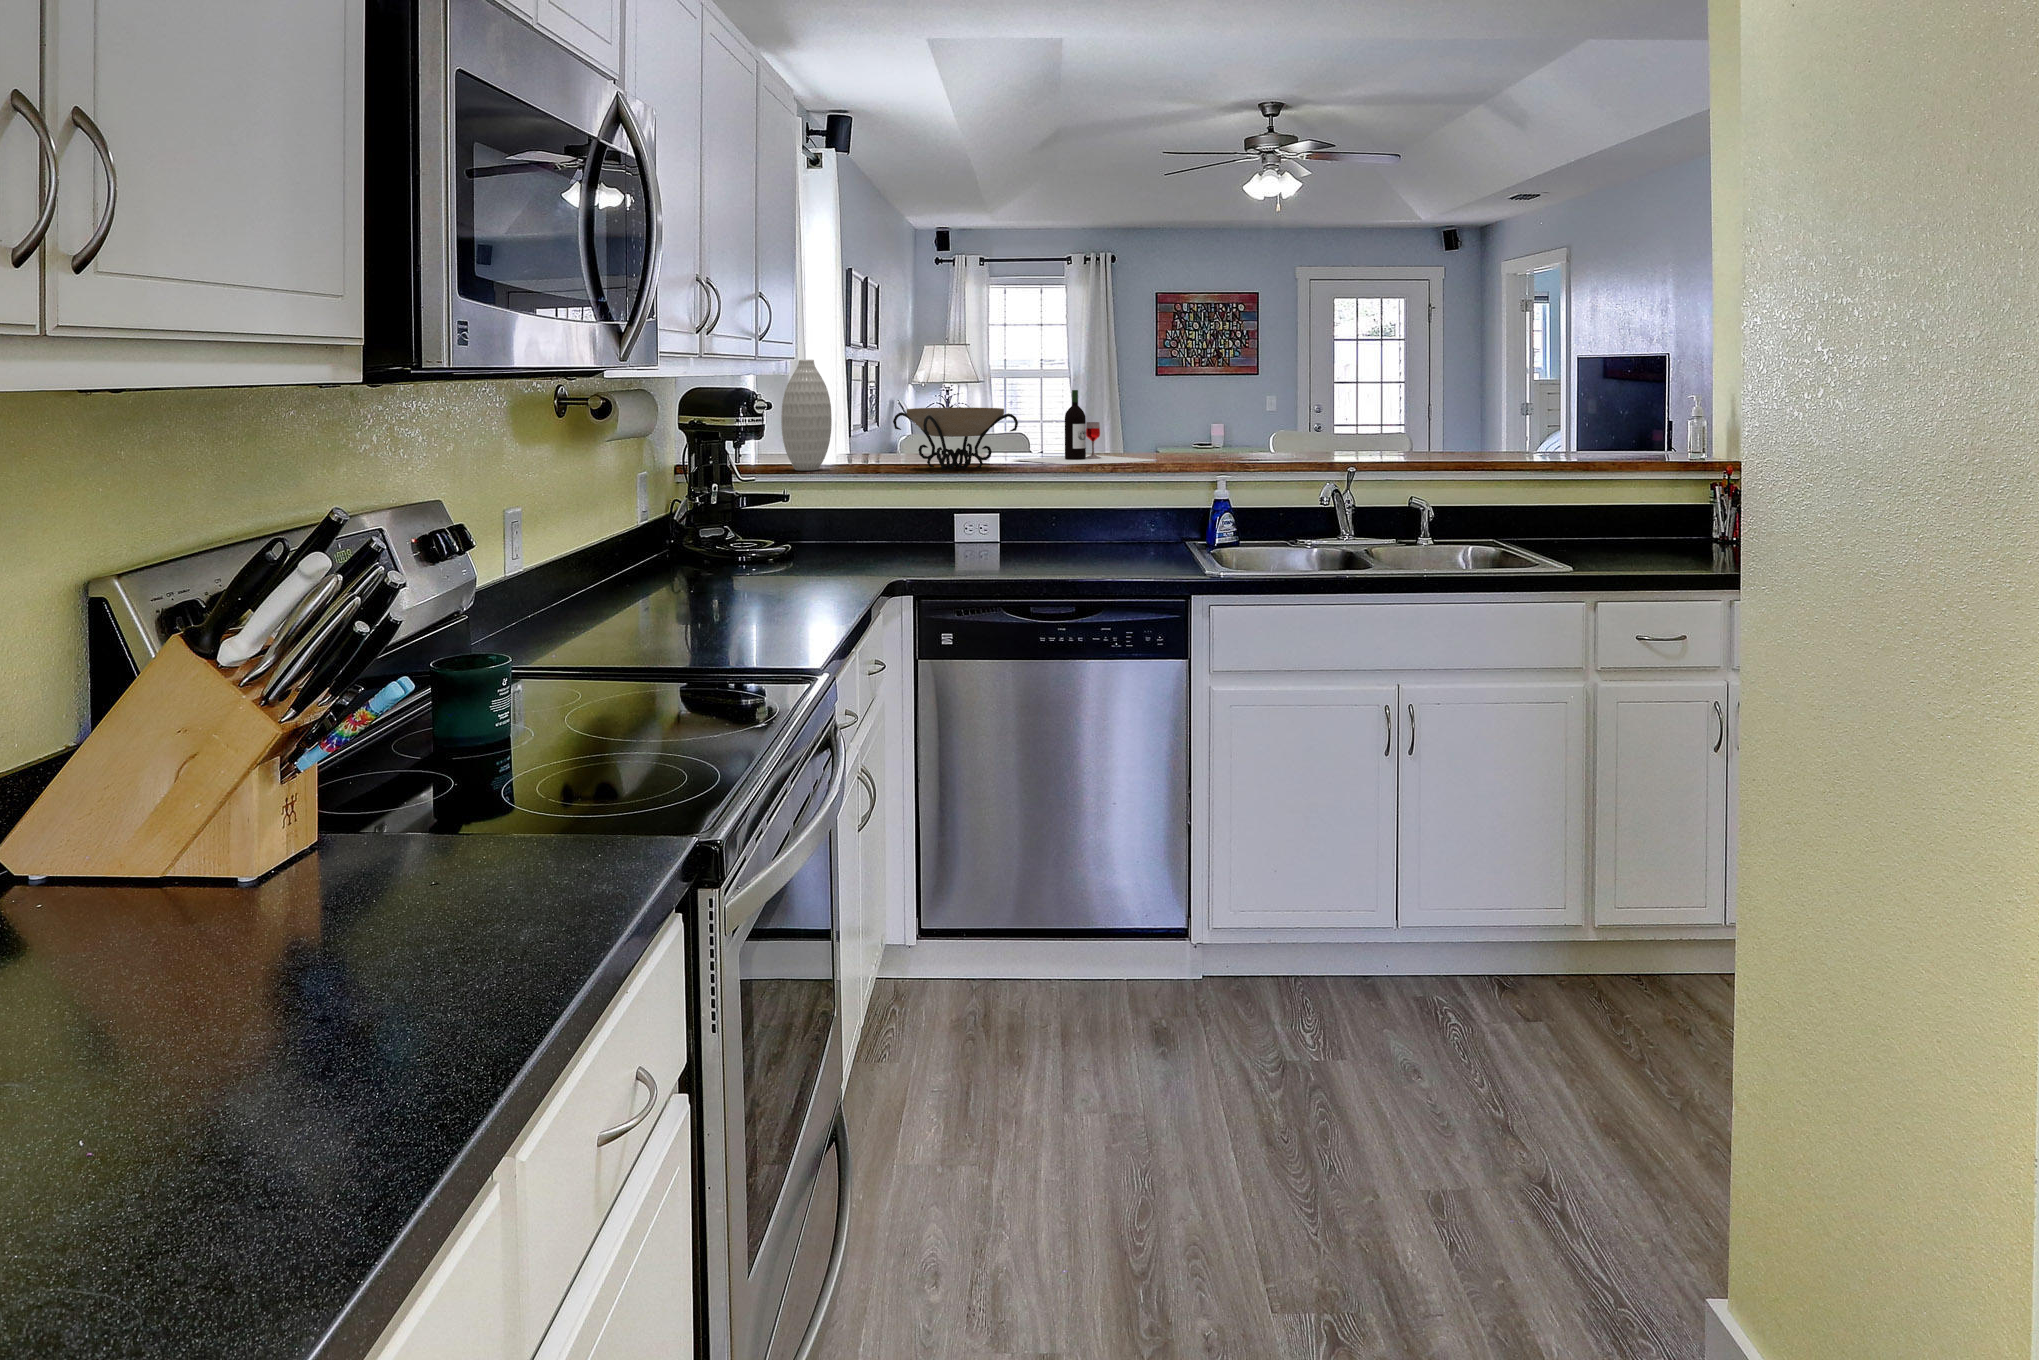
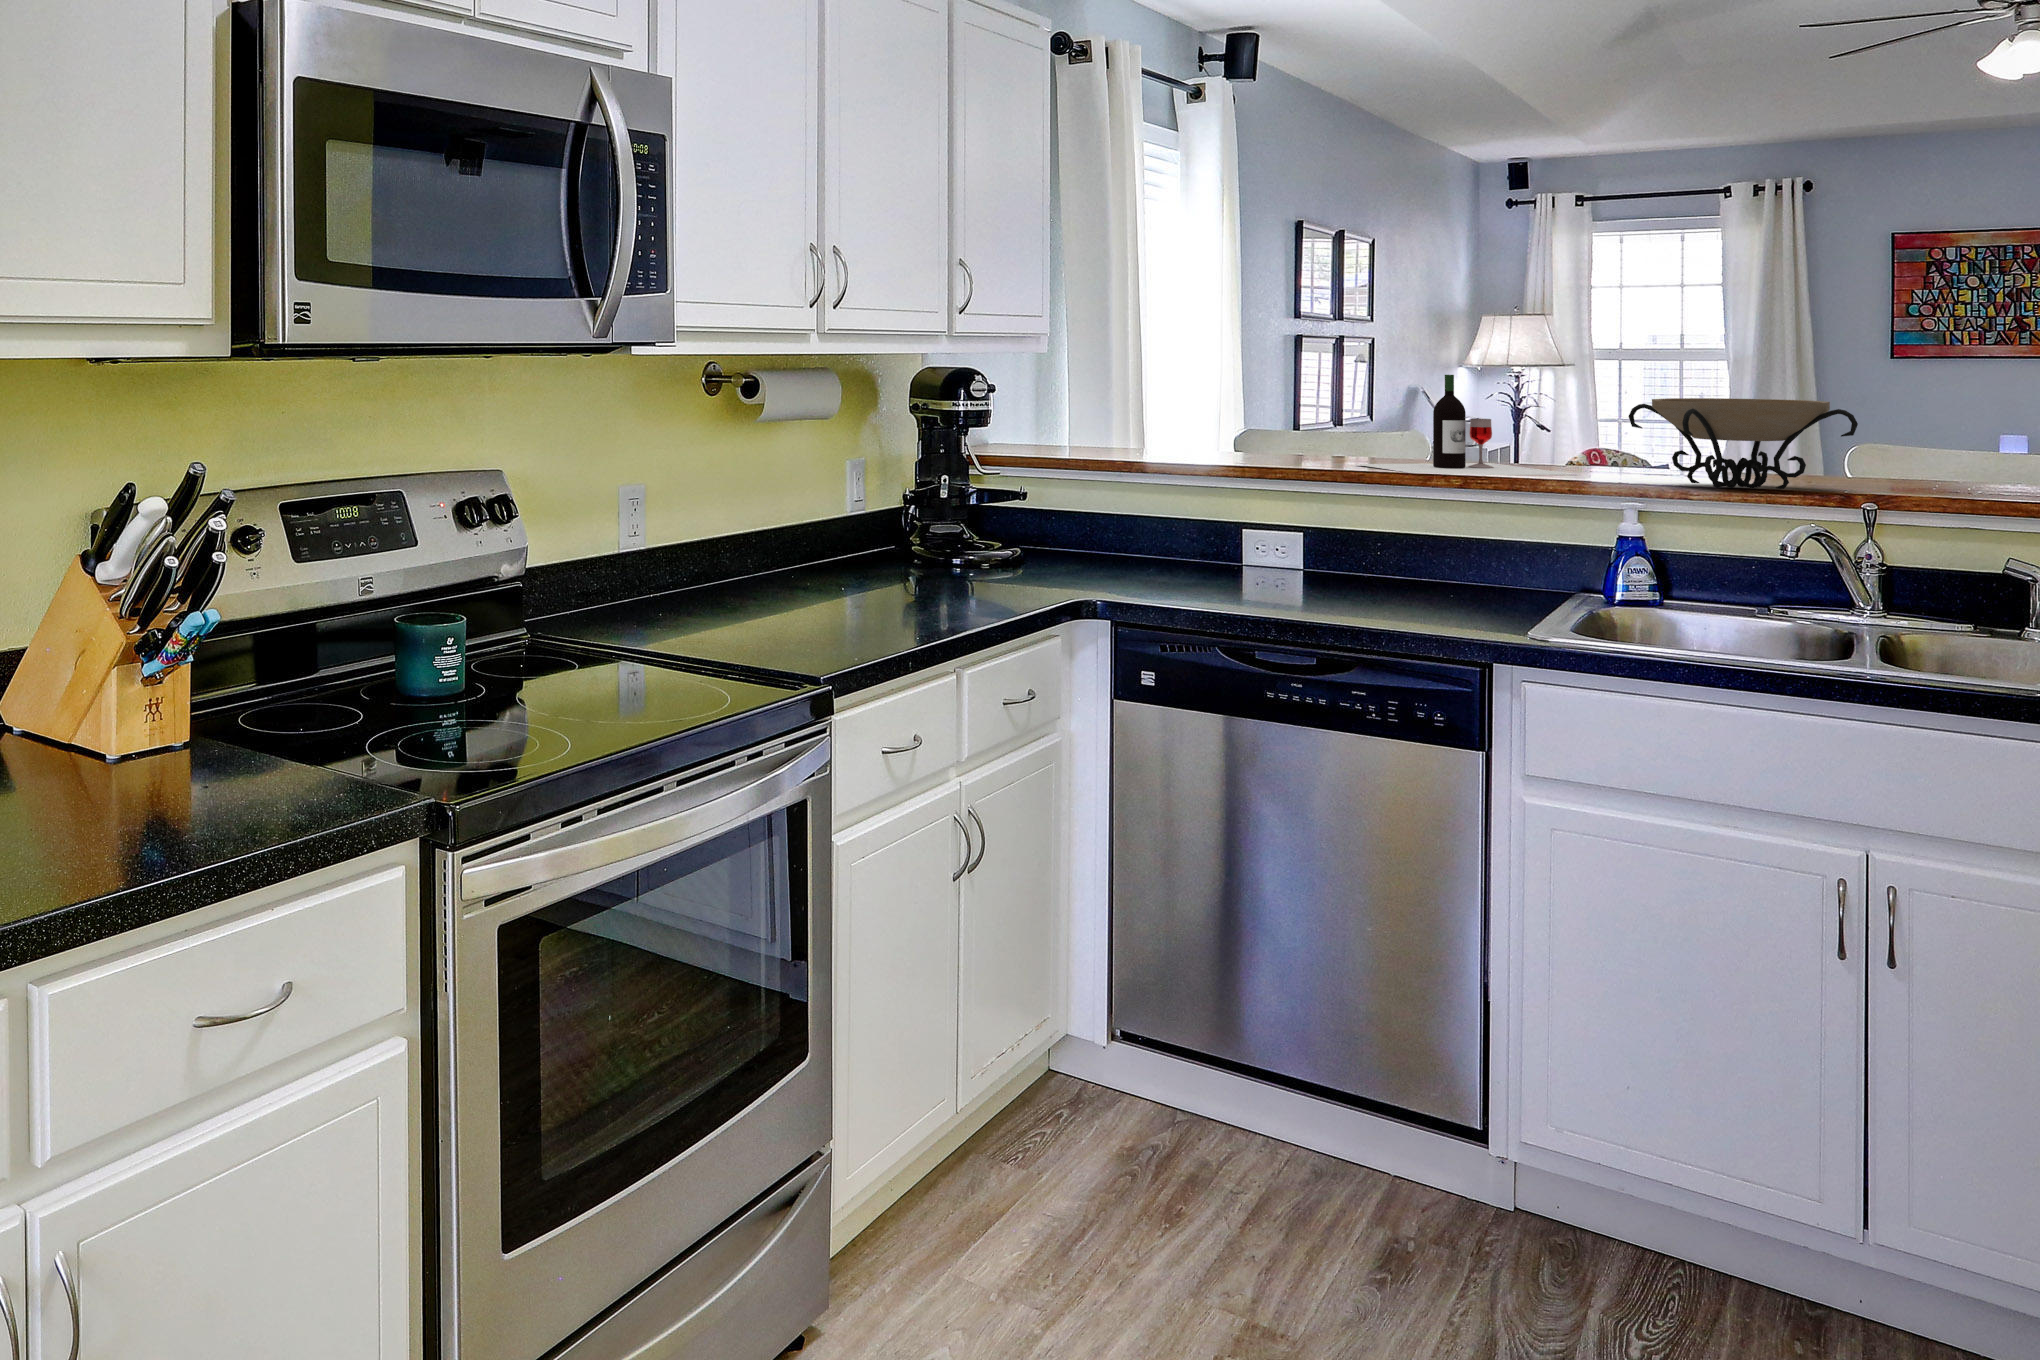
vase: present [781,360,832,471] -> none [1027,335,1088,464]
decorative bowl: present [893,407,1018,470] -> present [1628,398,1858,489]

